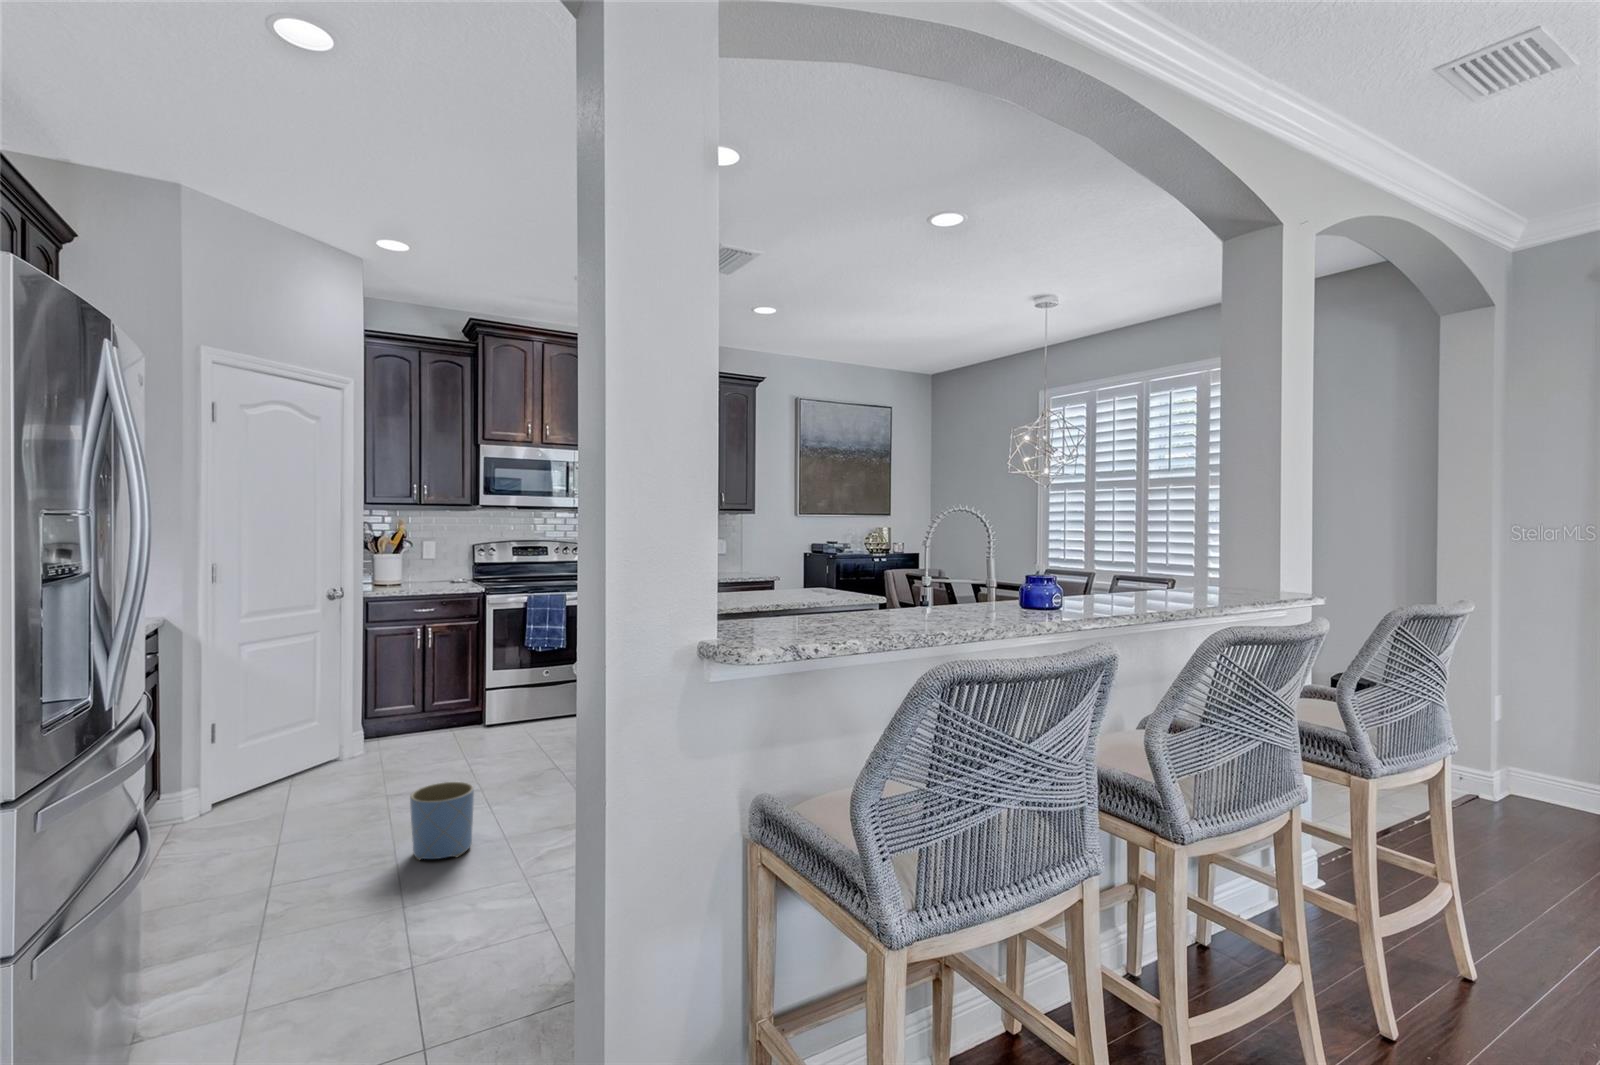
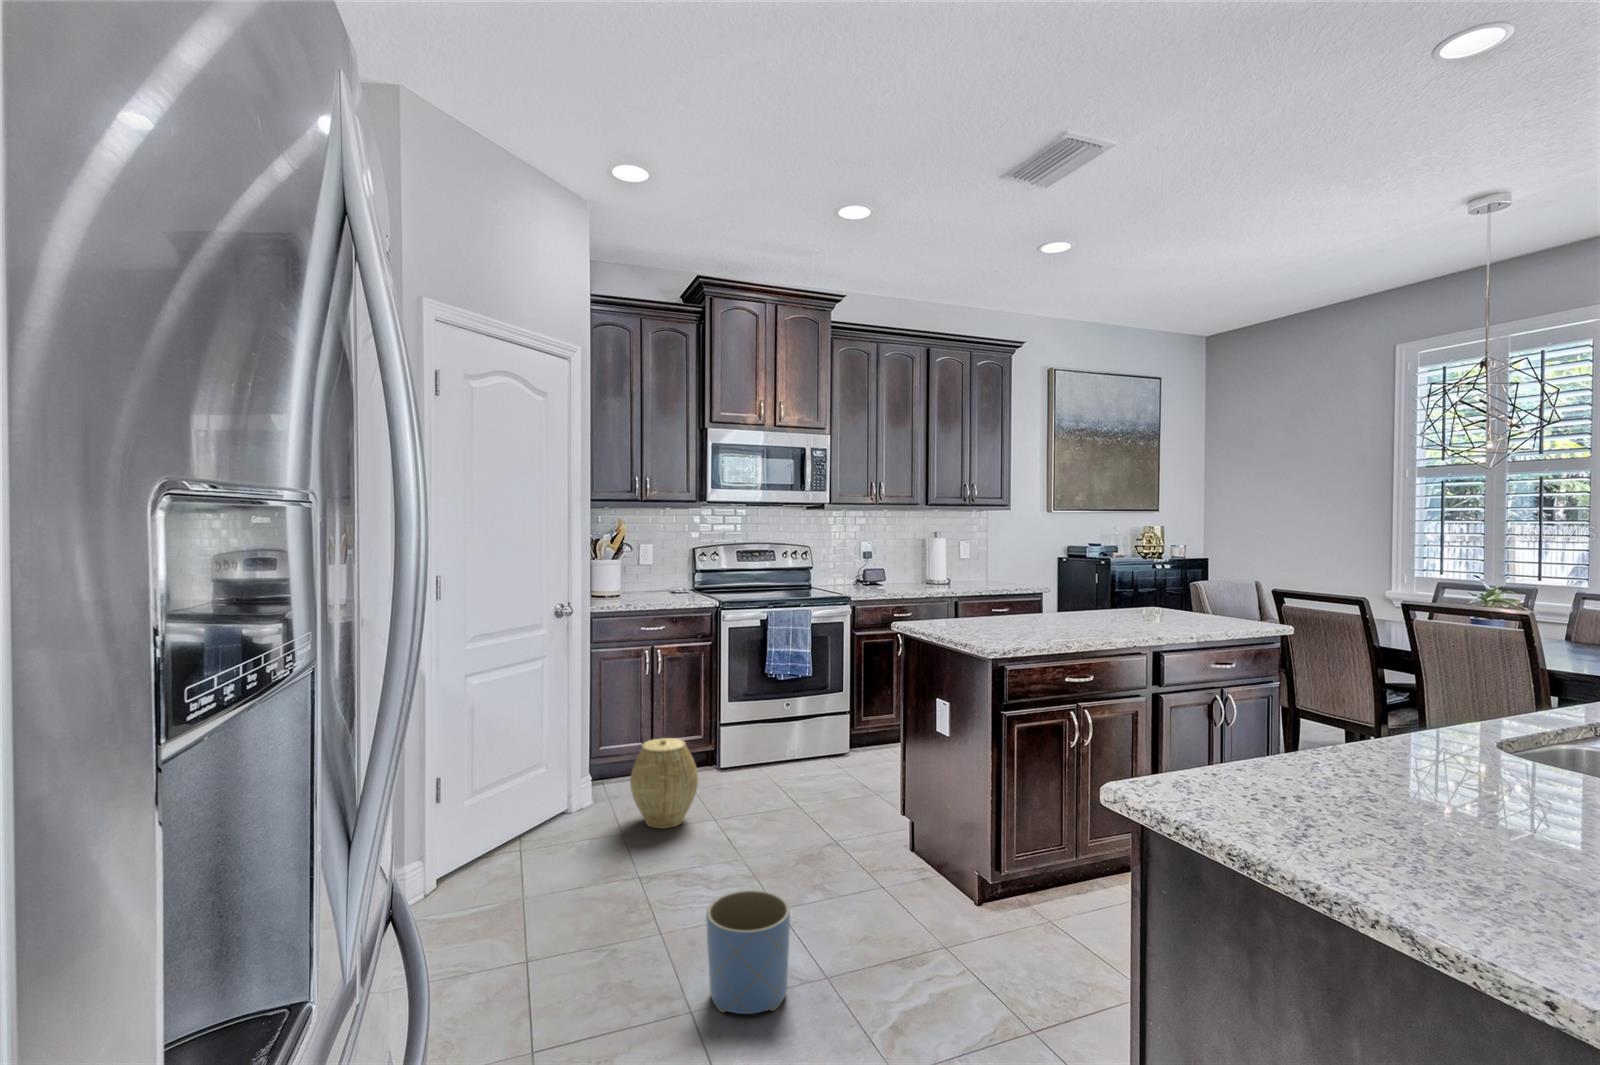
woven basket: none [392,695,451,765] -> present [630,738,698,828]

